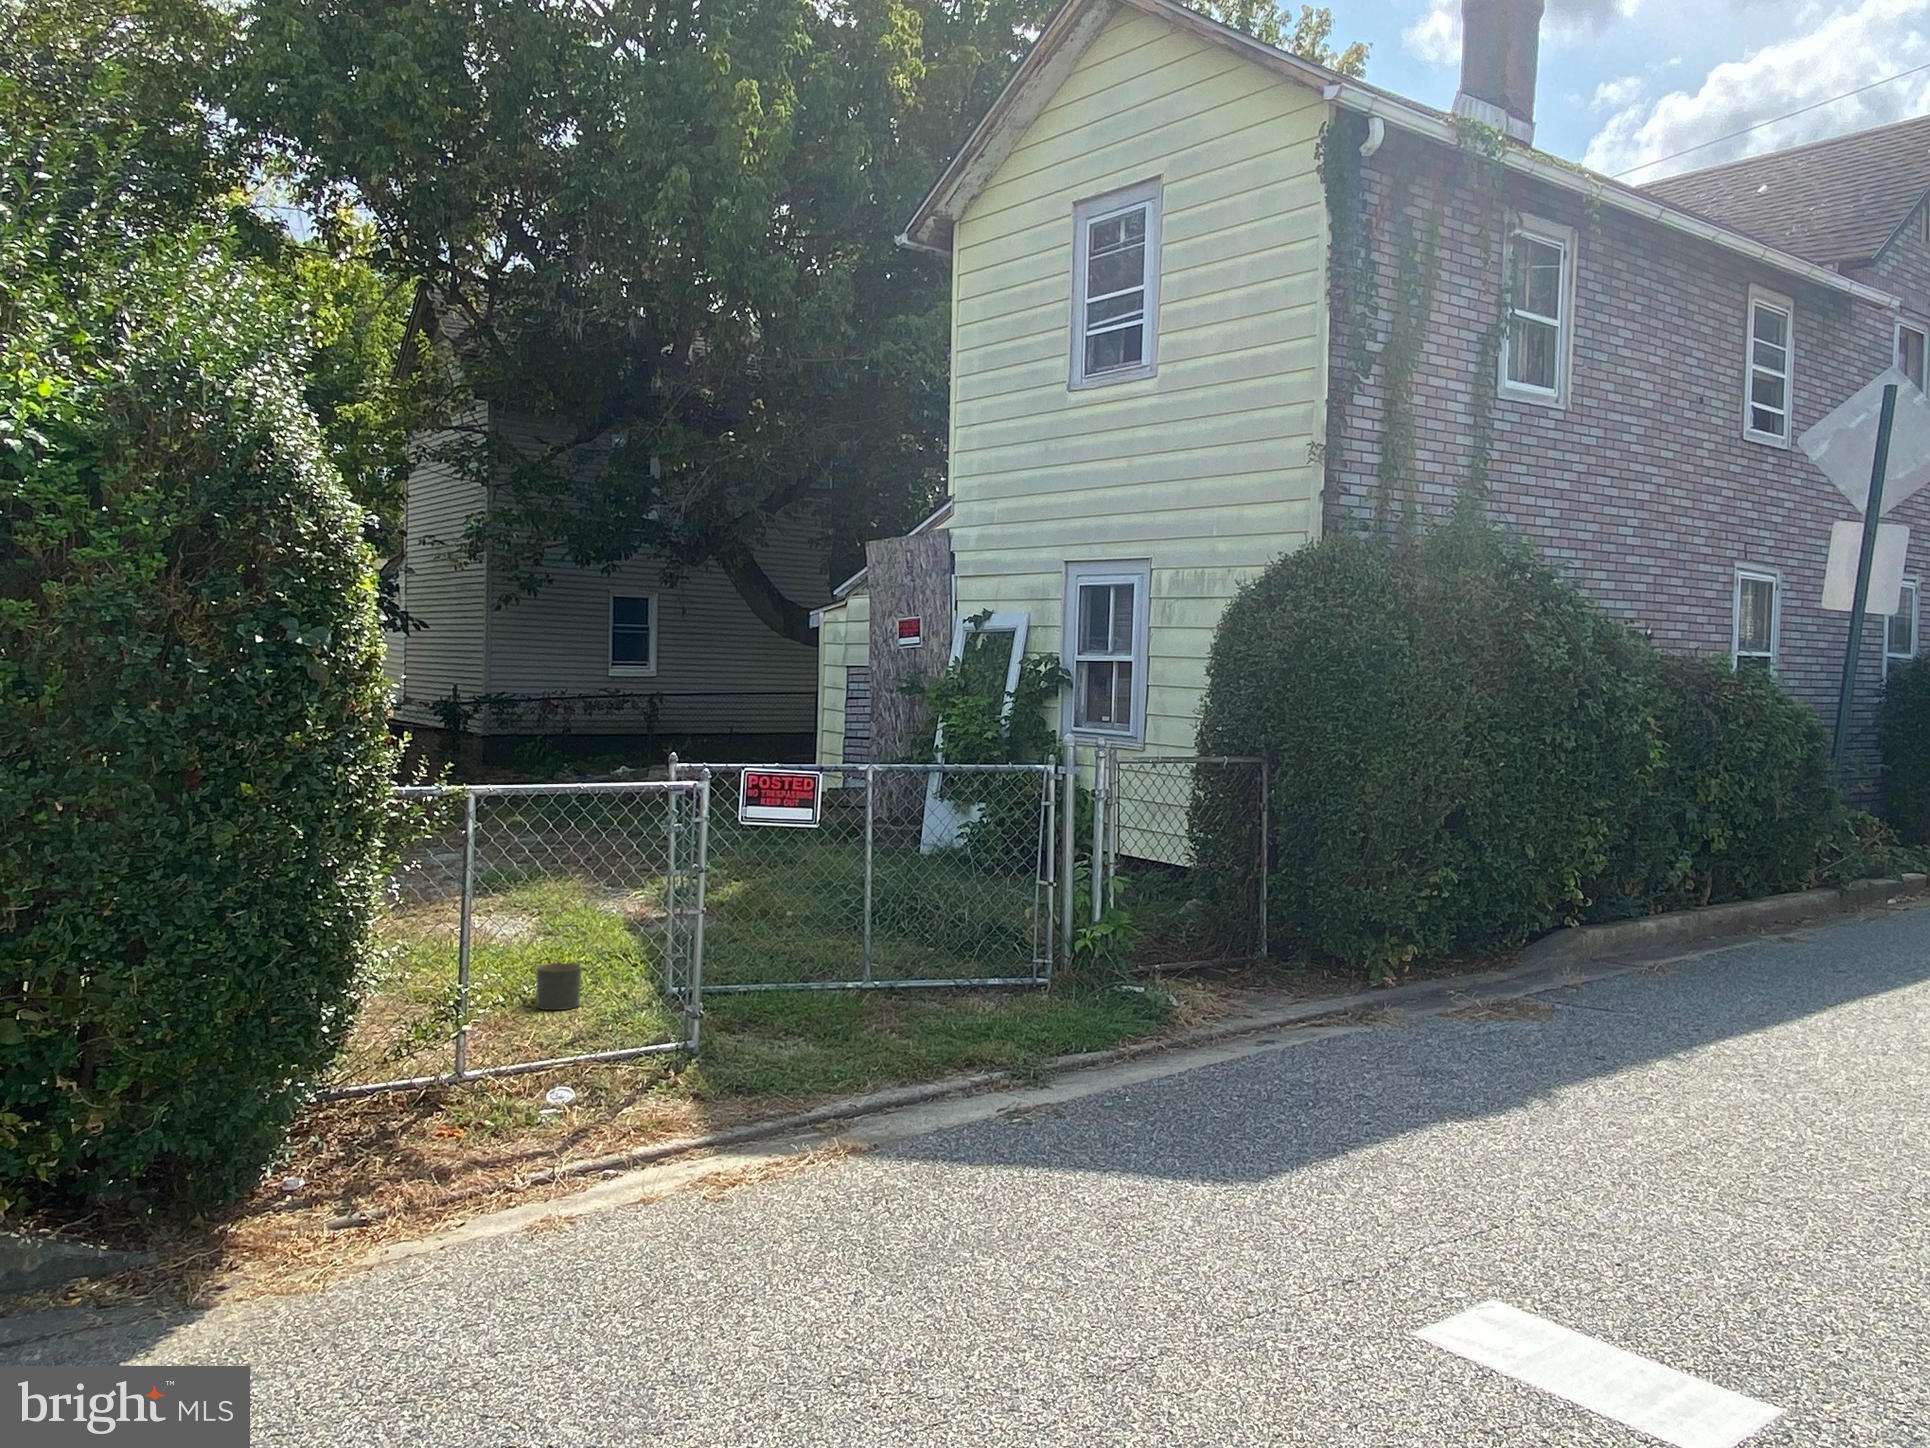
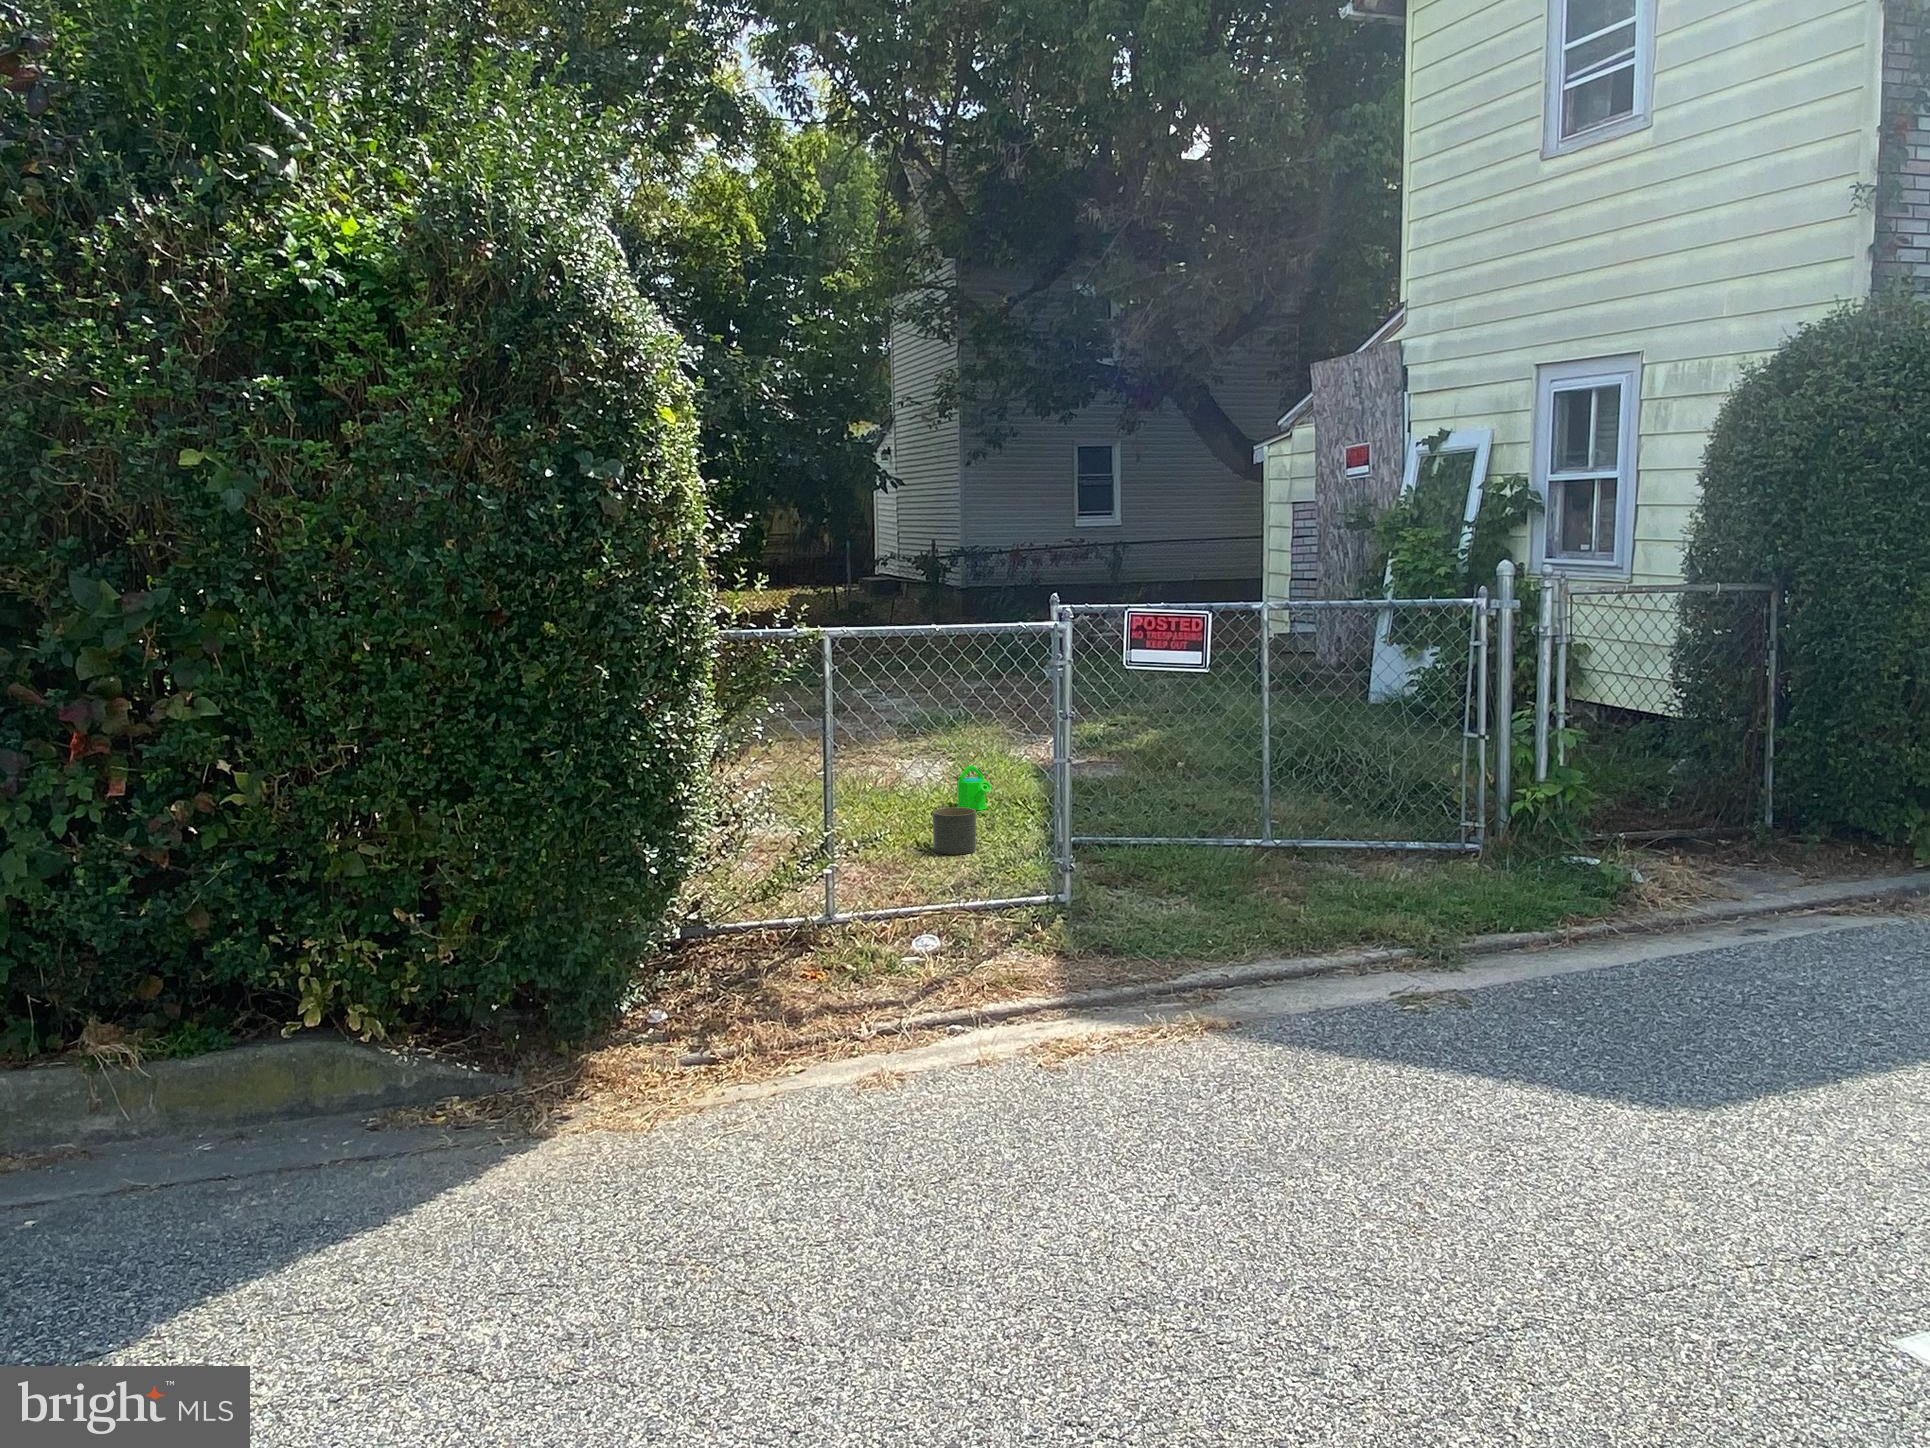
watering can: none [542,921,583,967] -> present [957,766,991,810]

